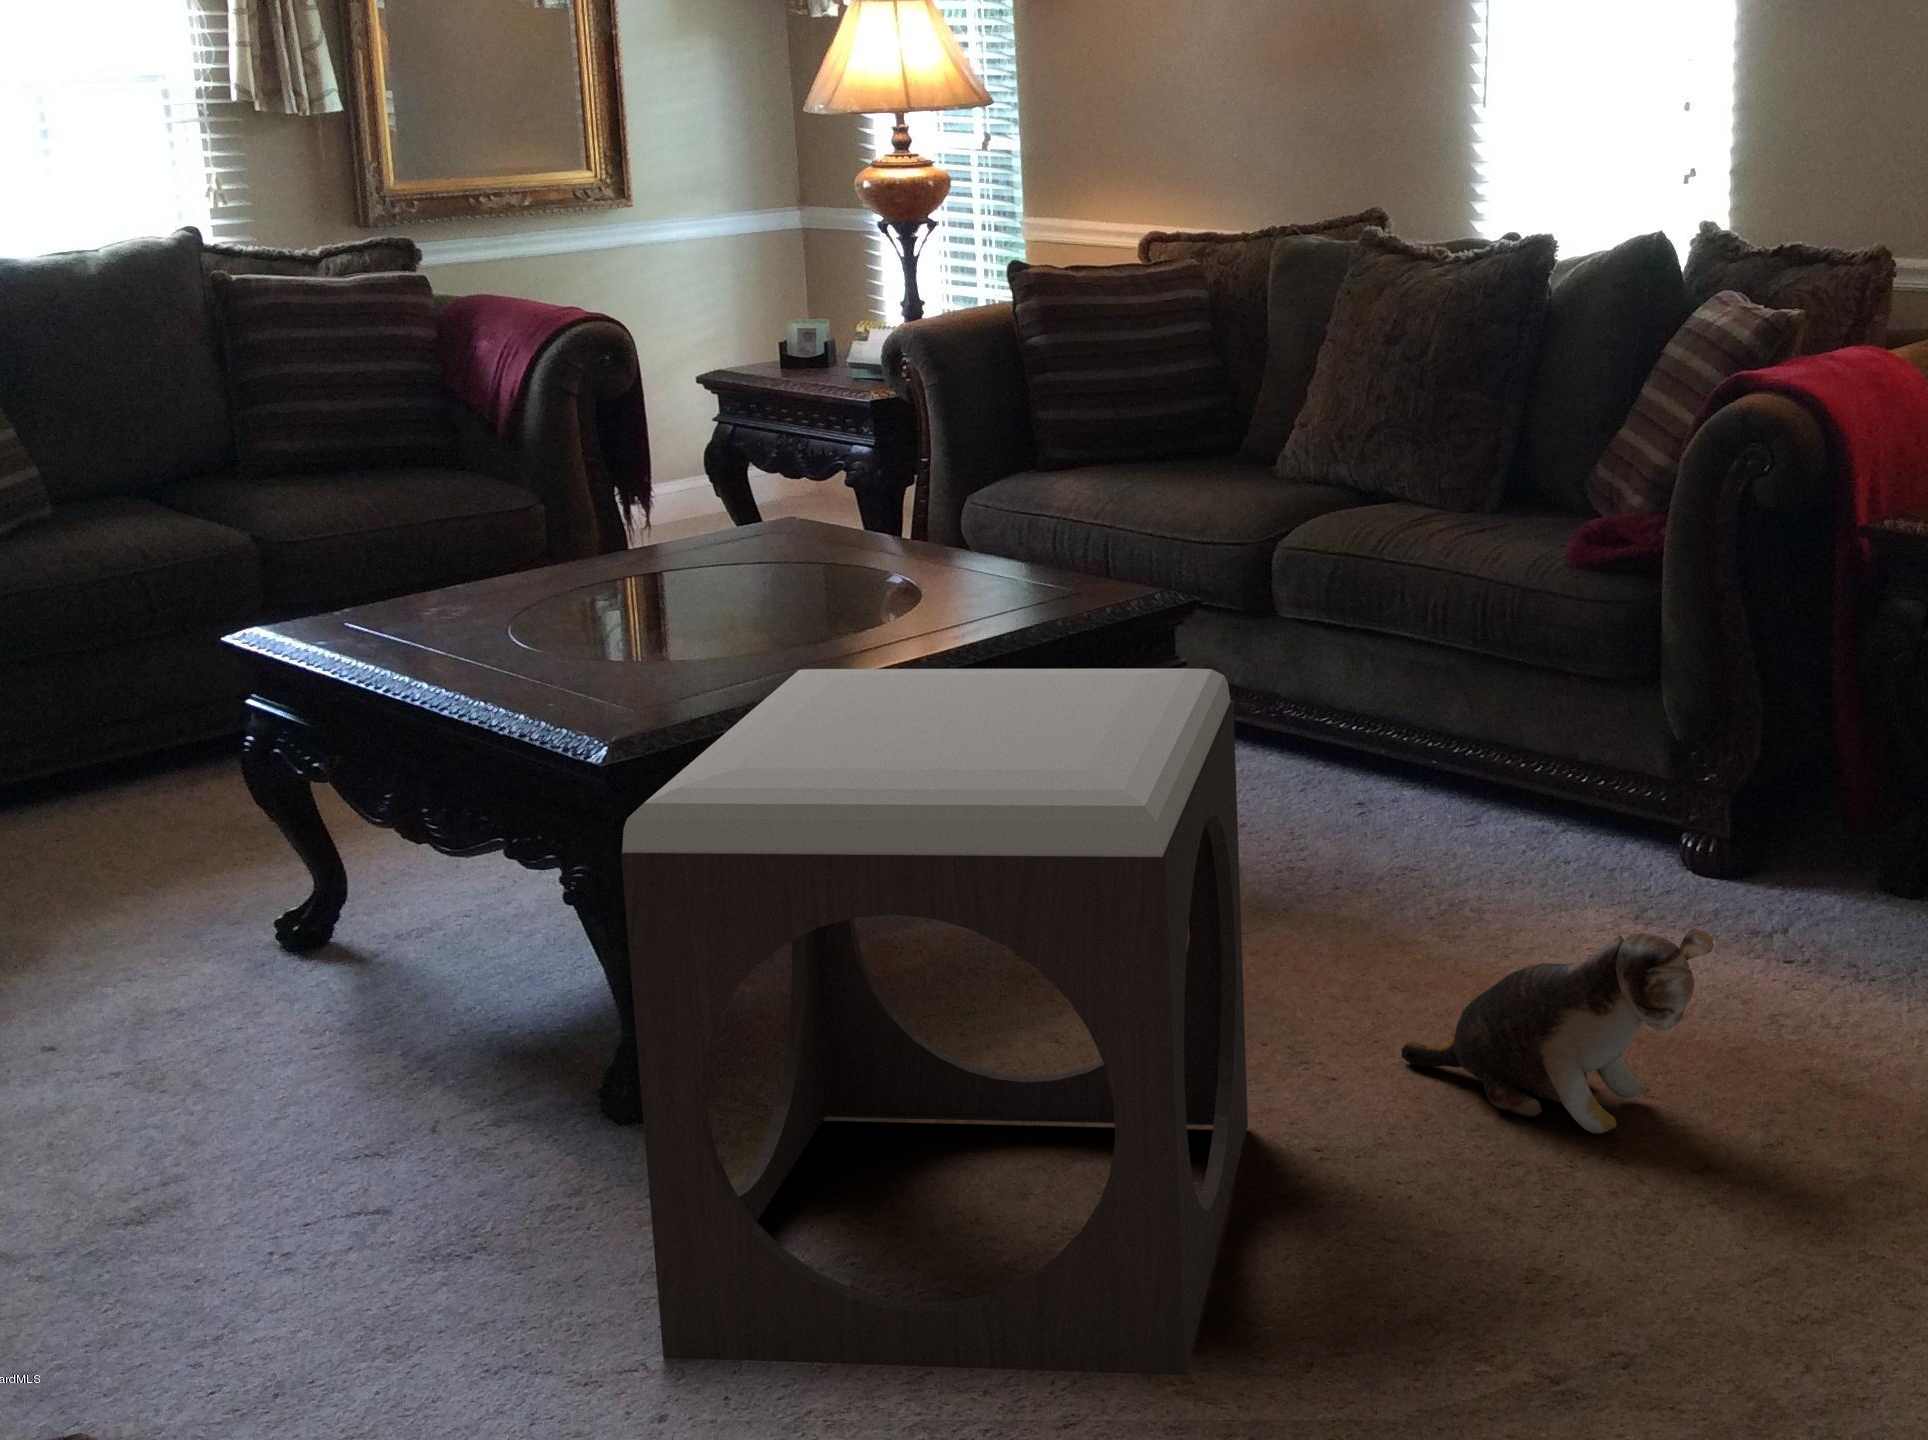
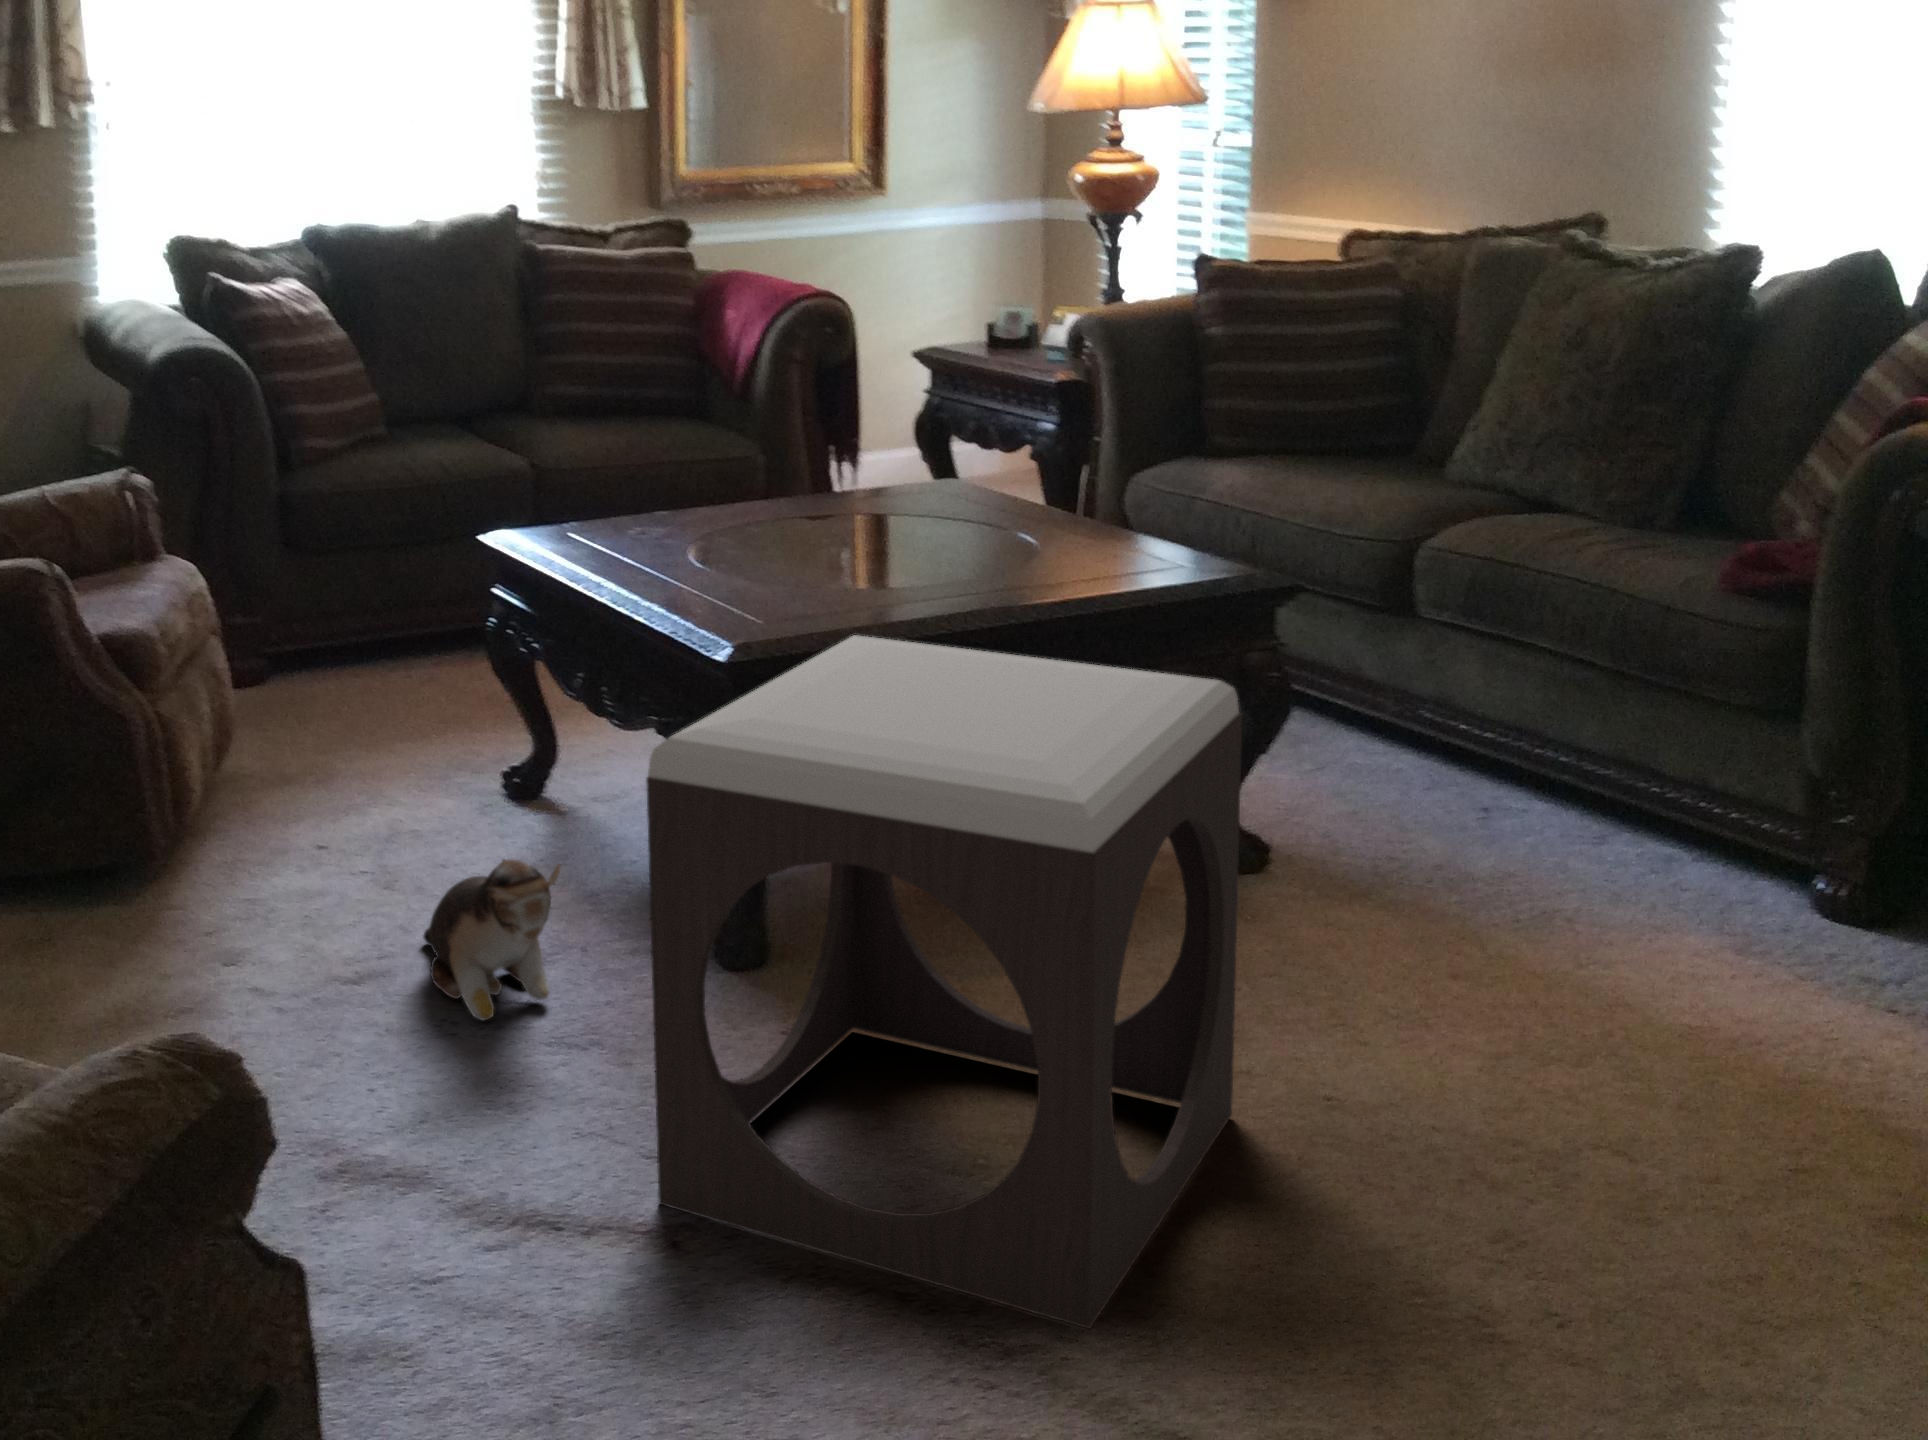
plush toy: present [1401,928,1714,1134] -> present [423,860,560,1021]

